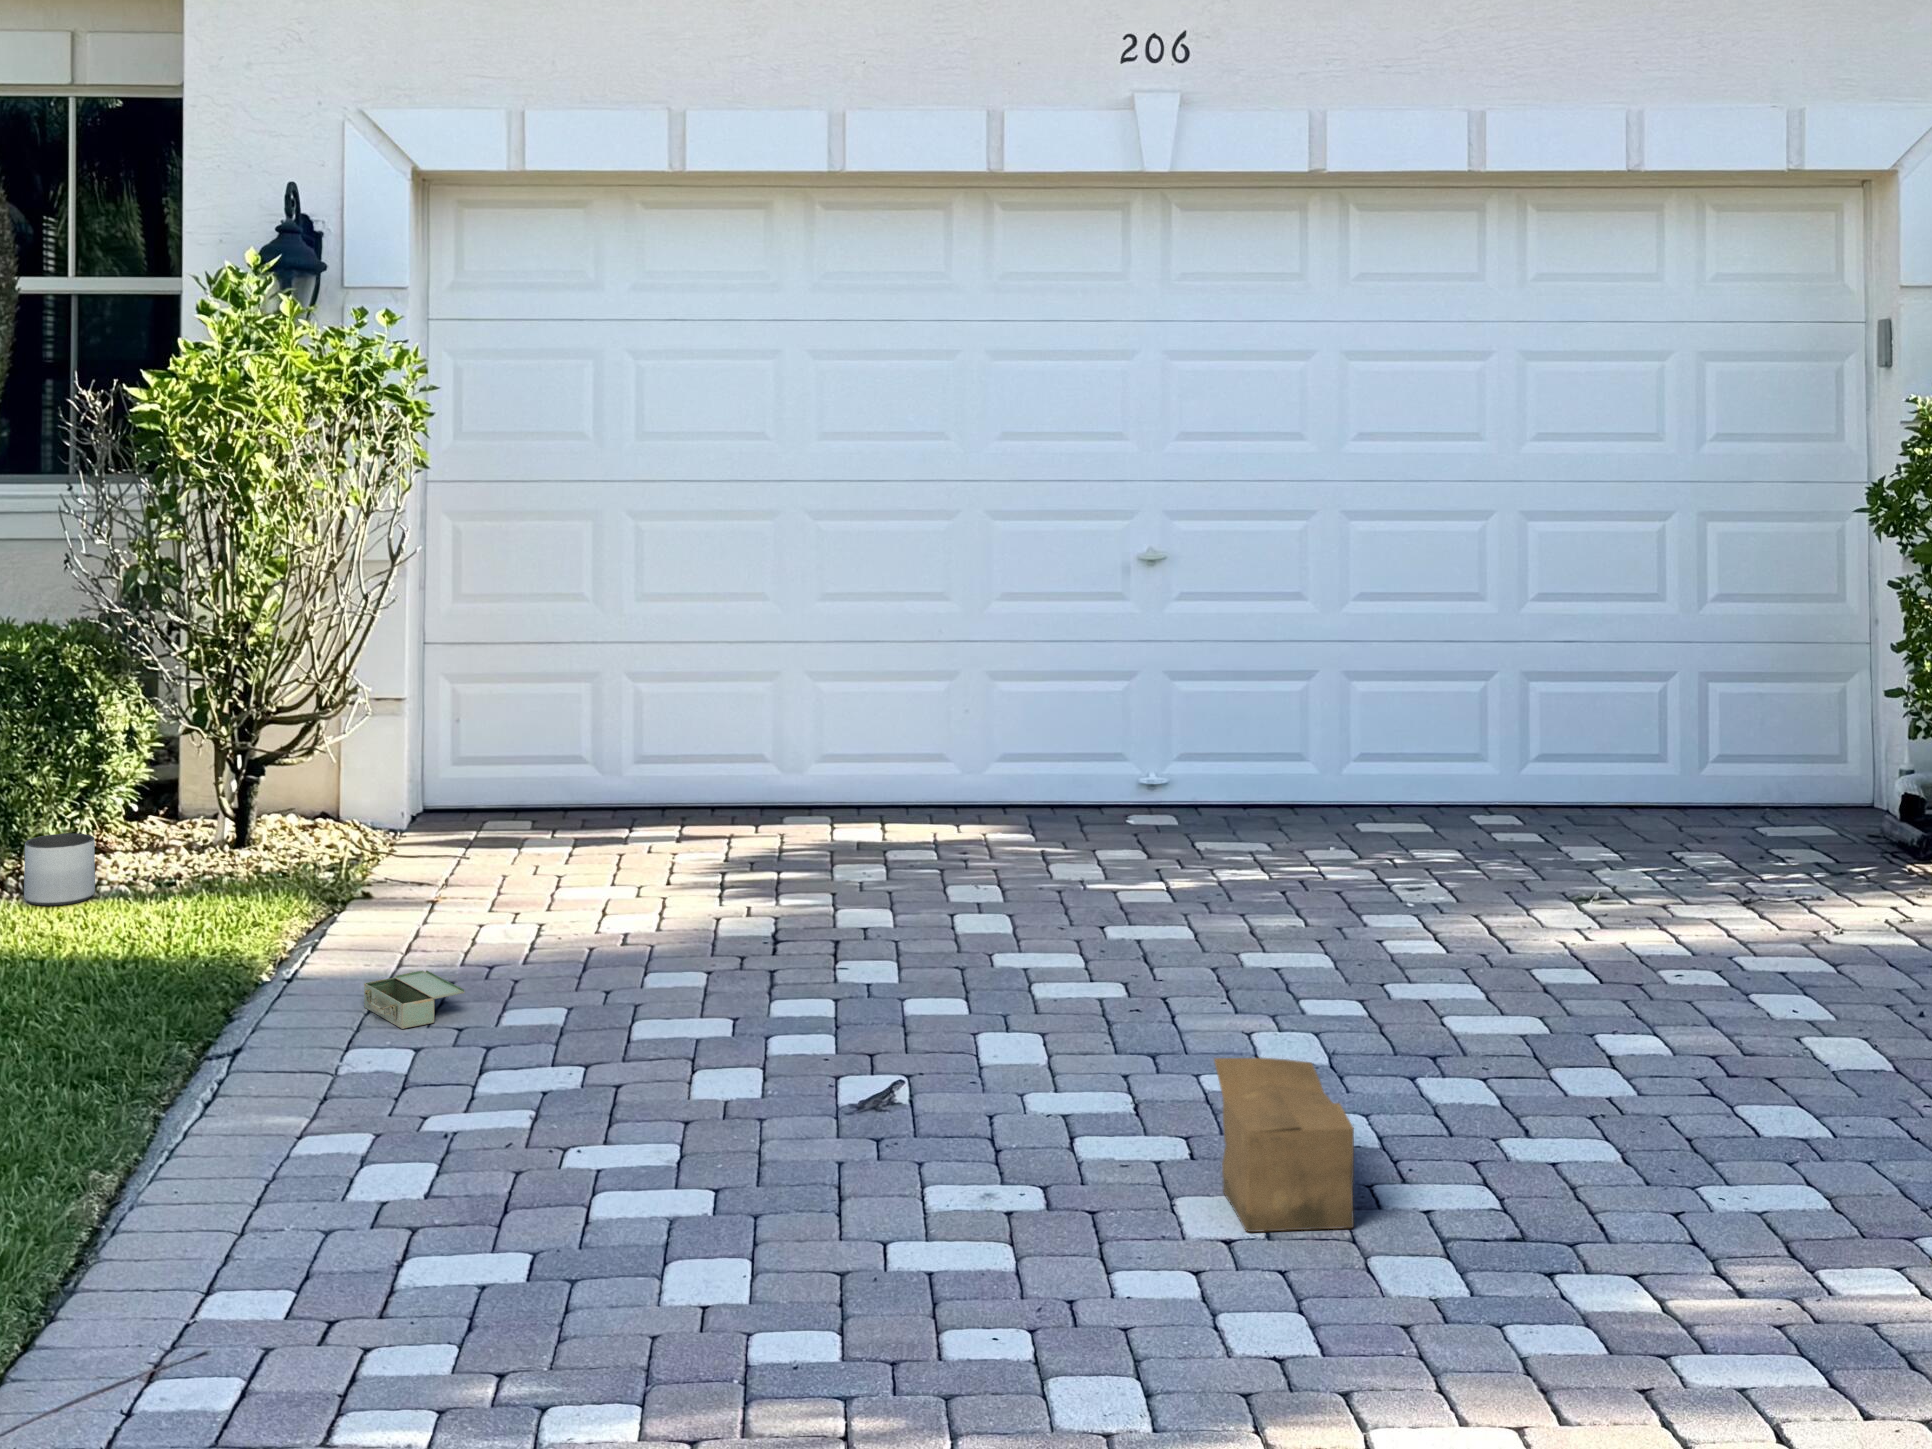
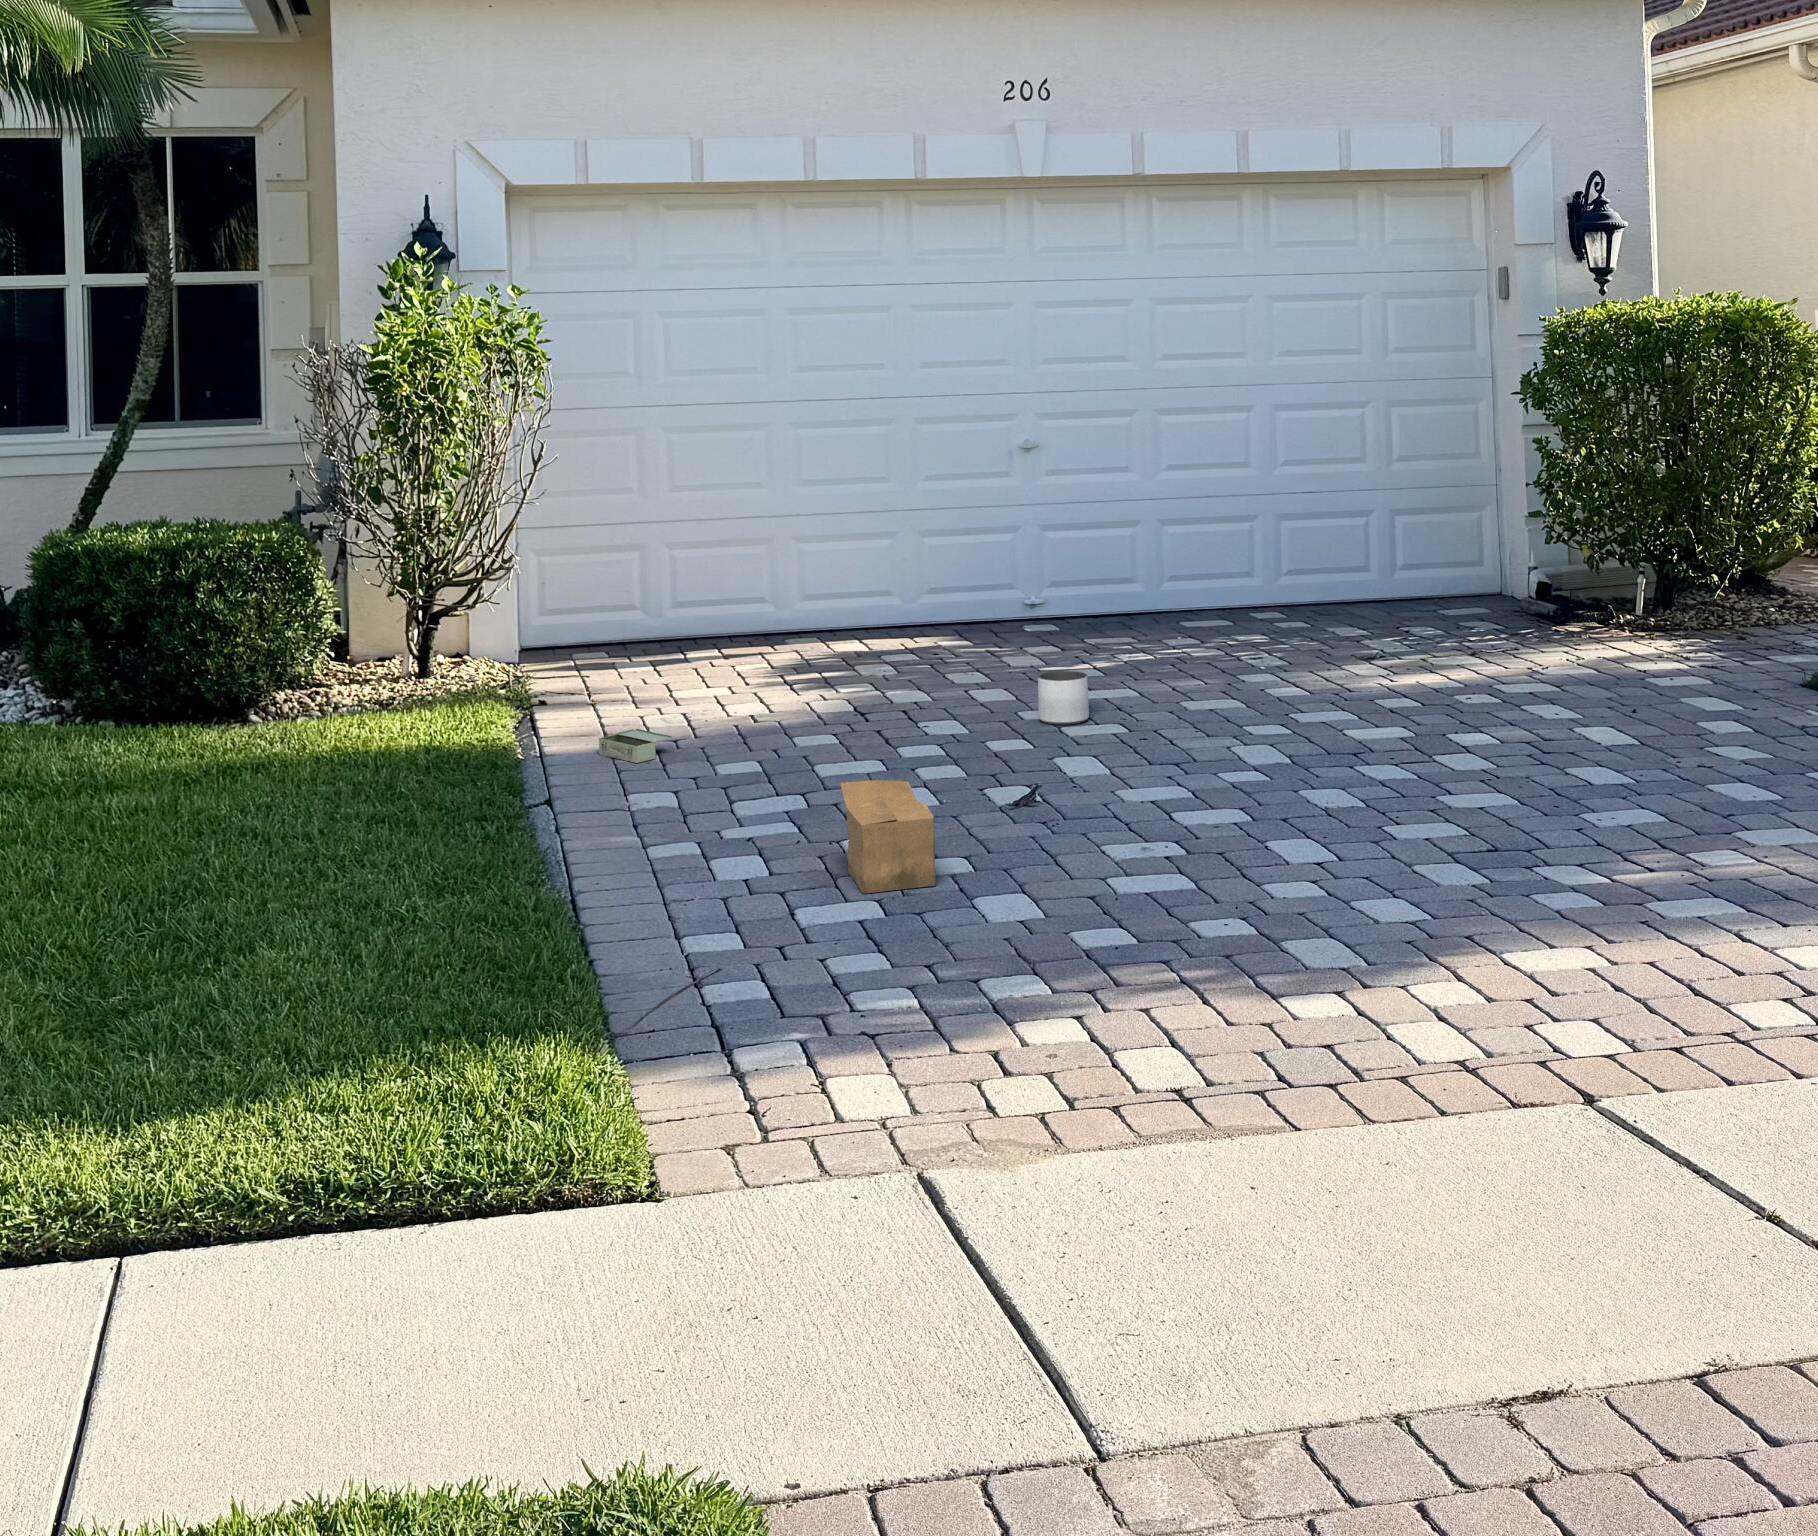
planter: present [24,833,95,906] -> present [1038,671,1089,725]
cardboard box: present [1214,1058,1354,1232] -> present [840,780,936,893]

